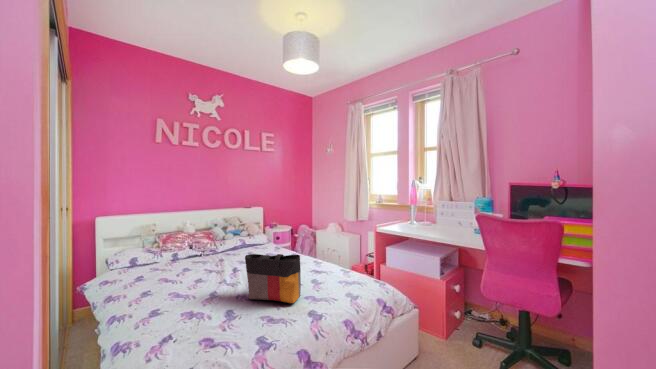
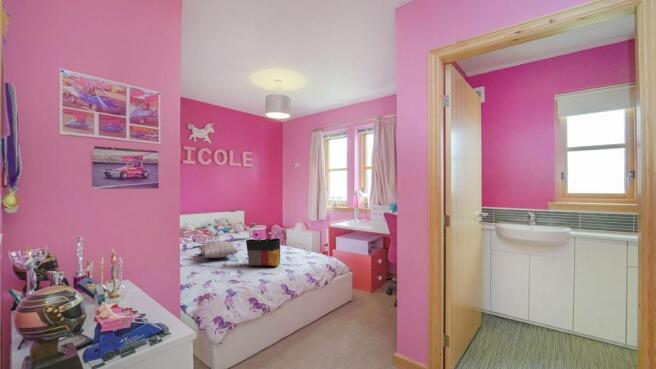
pillow: none [173,252,239,280] -> present [198,240,239,258]

